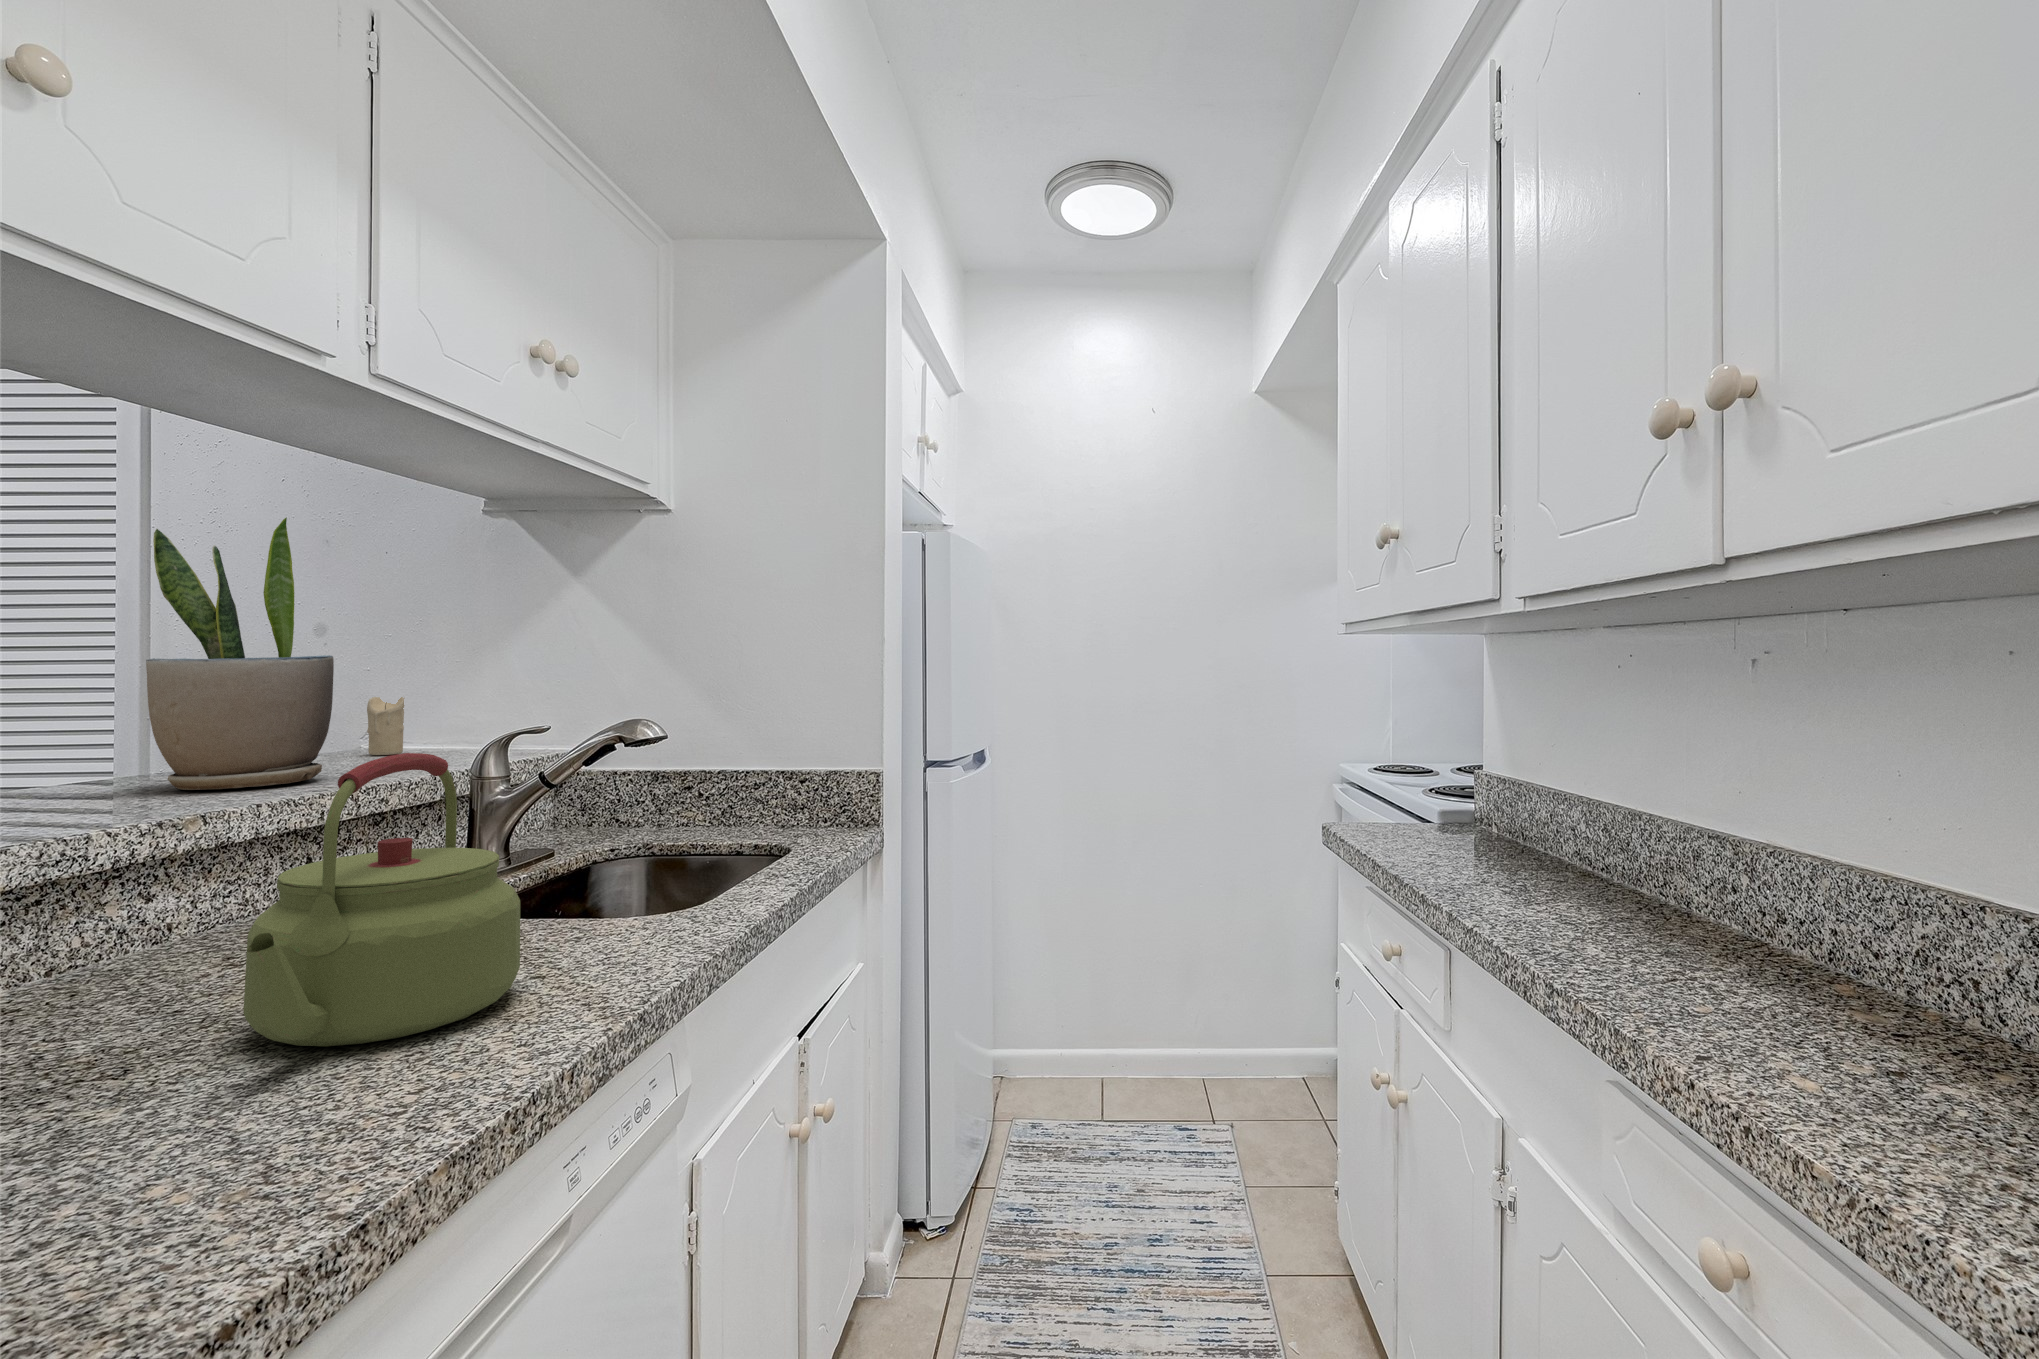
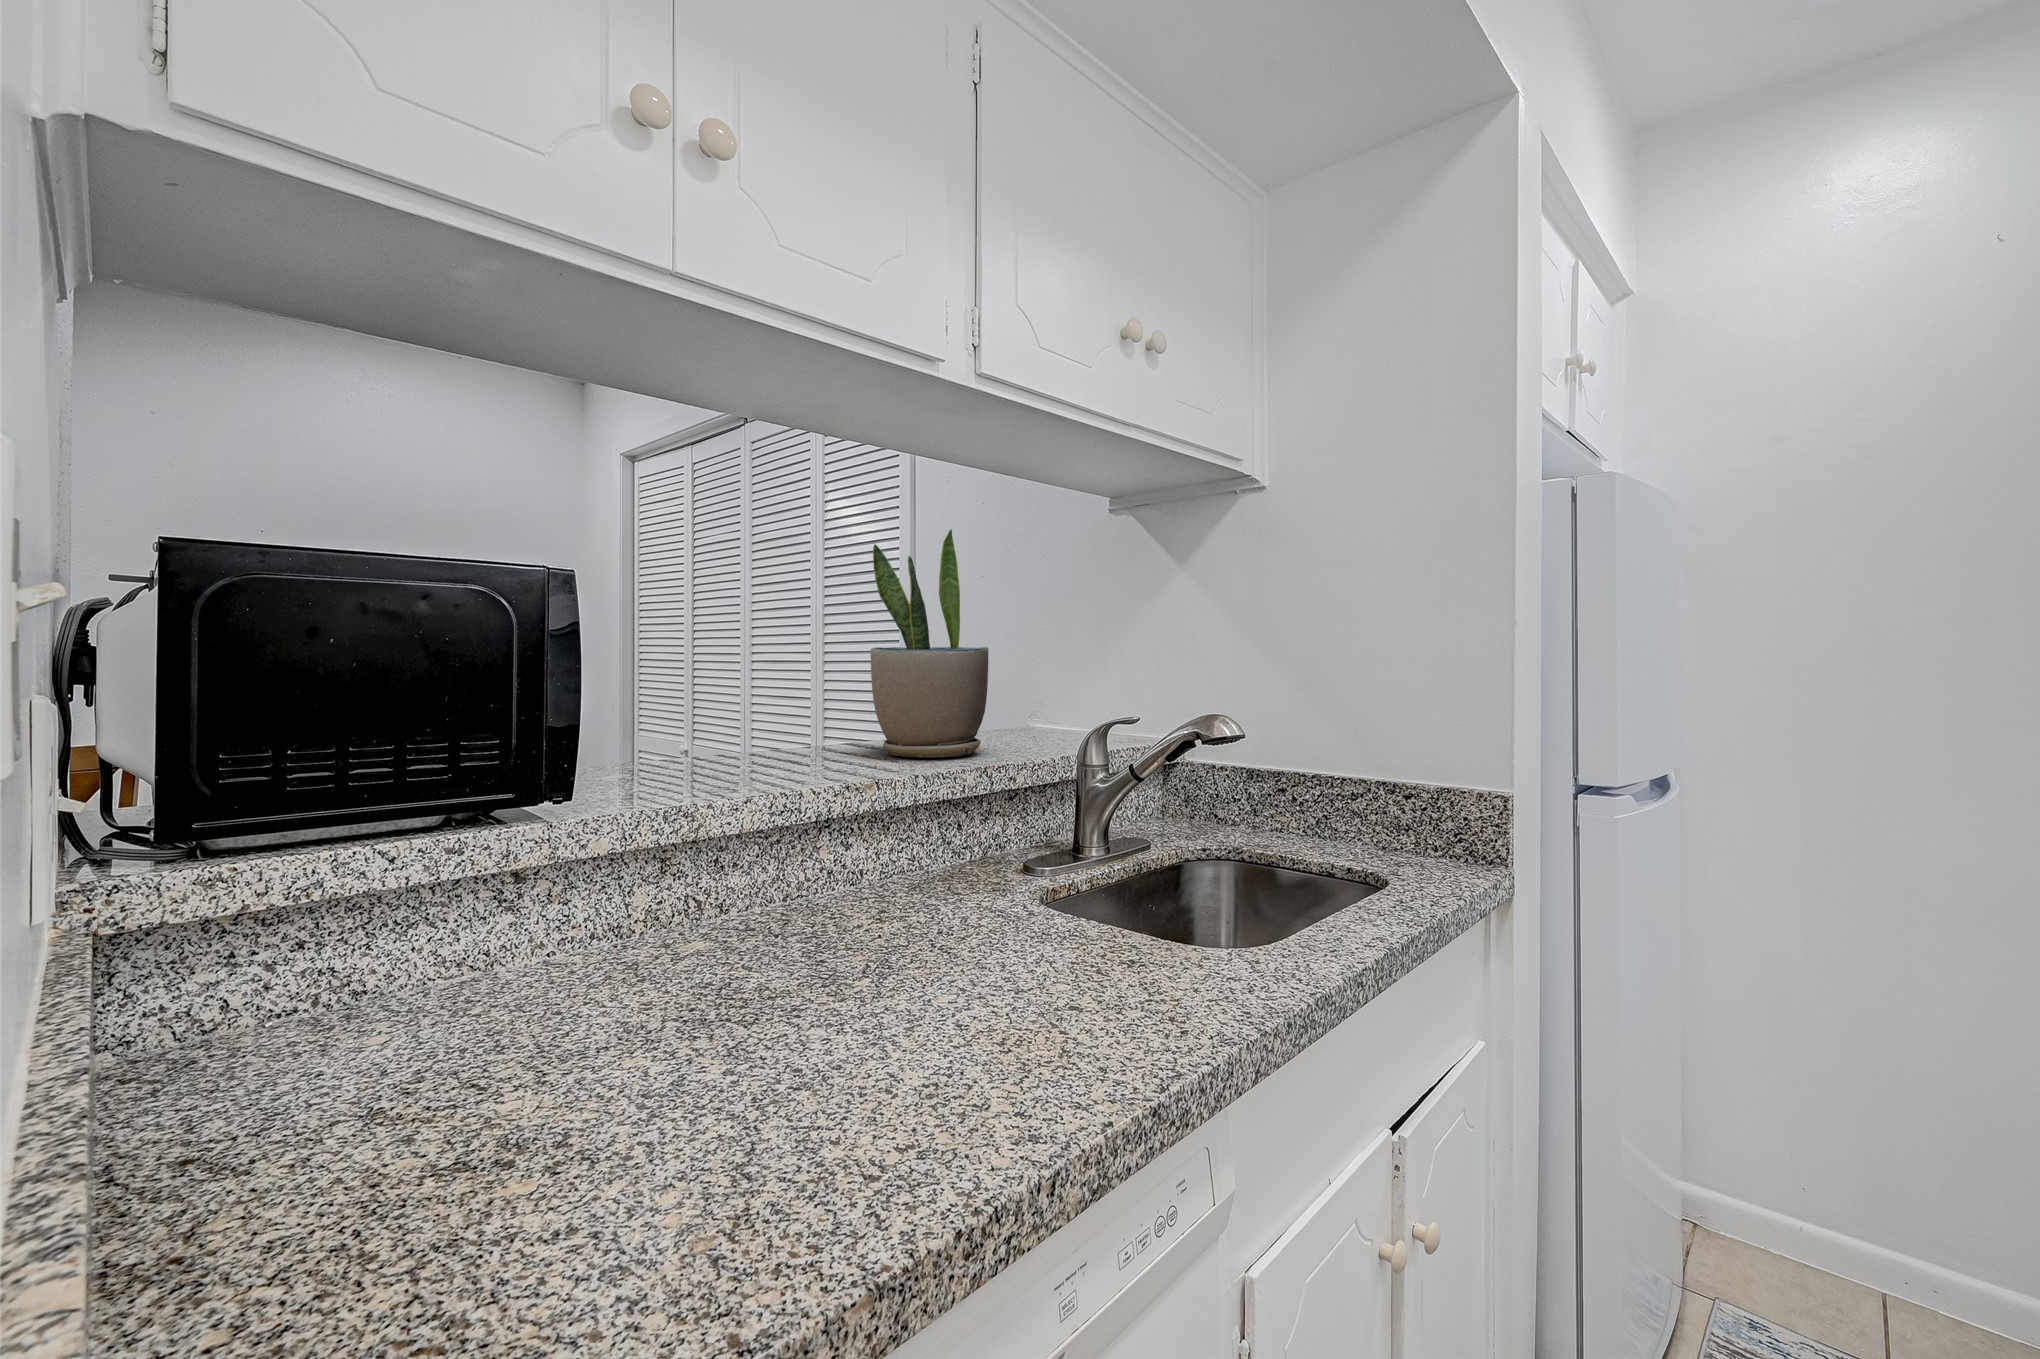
candle: present [367,697,405,755] -> none [1033,678,1059,730]
kettle: present [243,753,520,1046] -> none [794,764,1053,1065]

